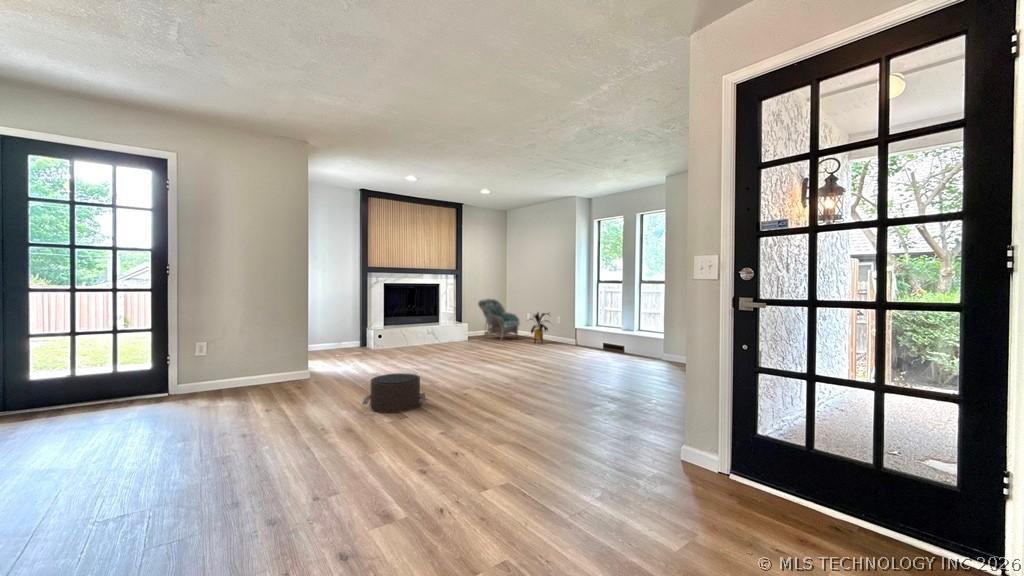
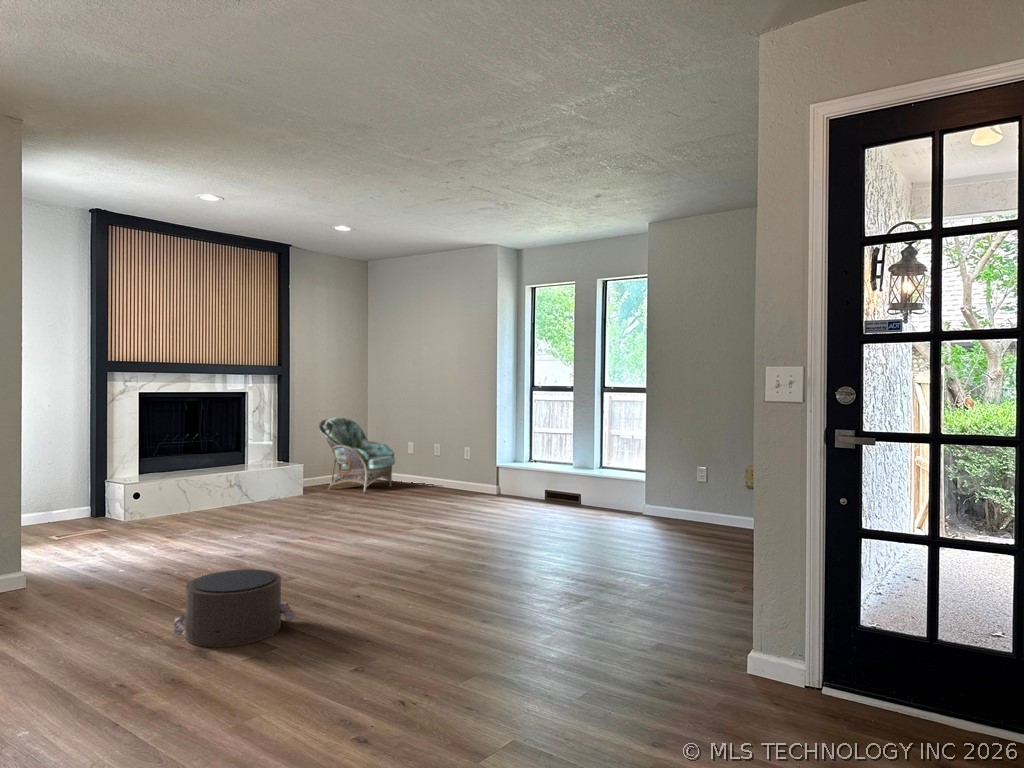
house plant: present [529,313,549,343] -> none [407,440,460,495]

